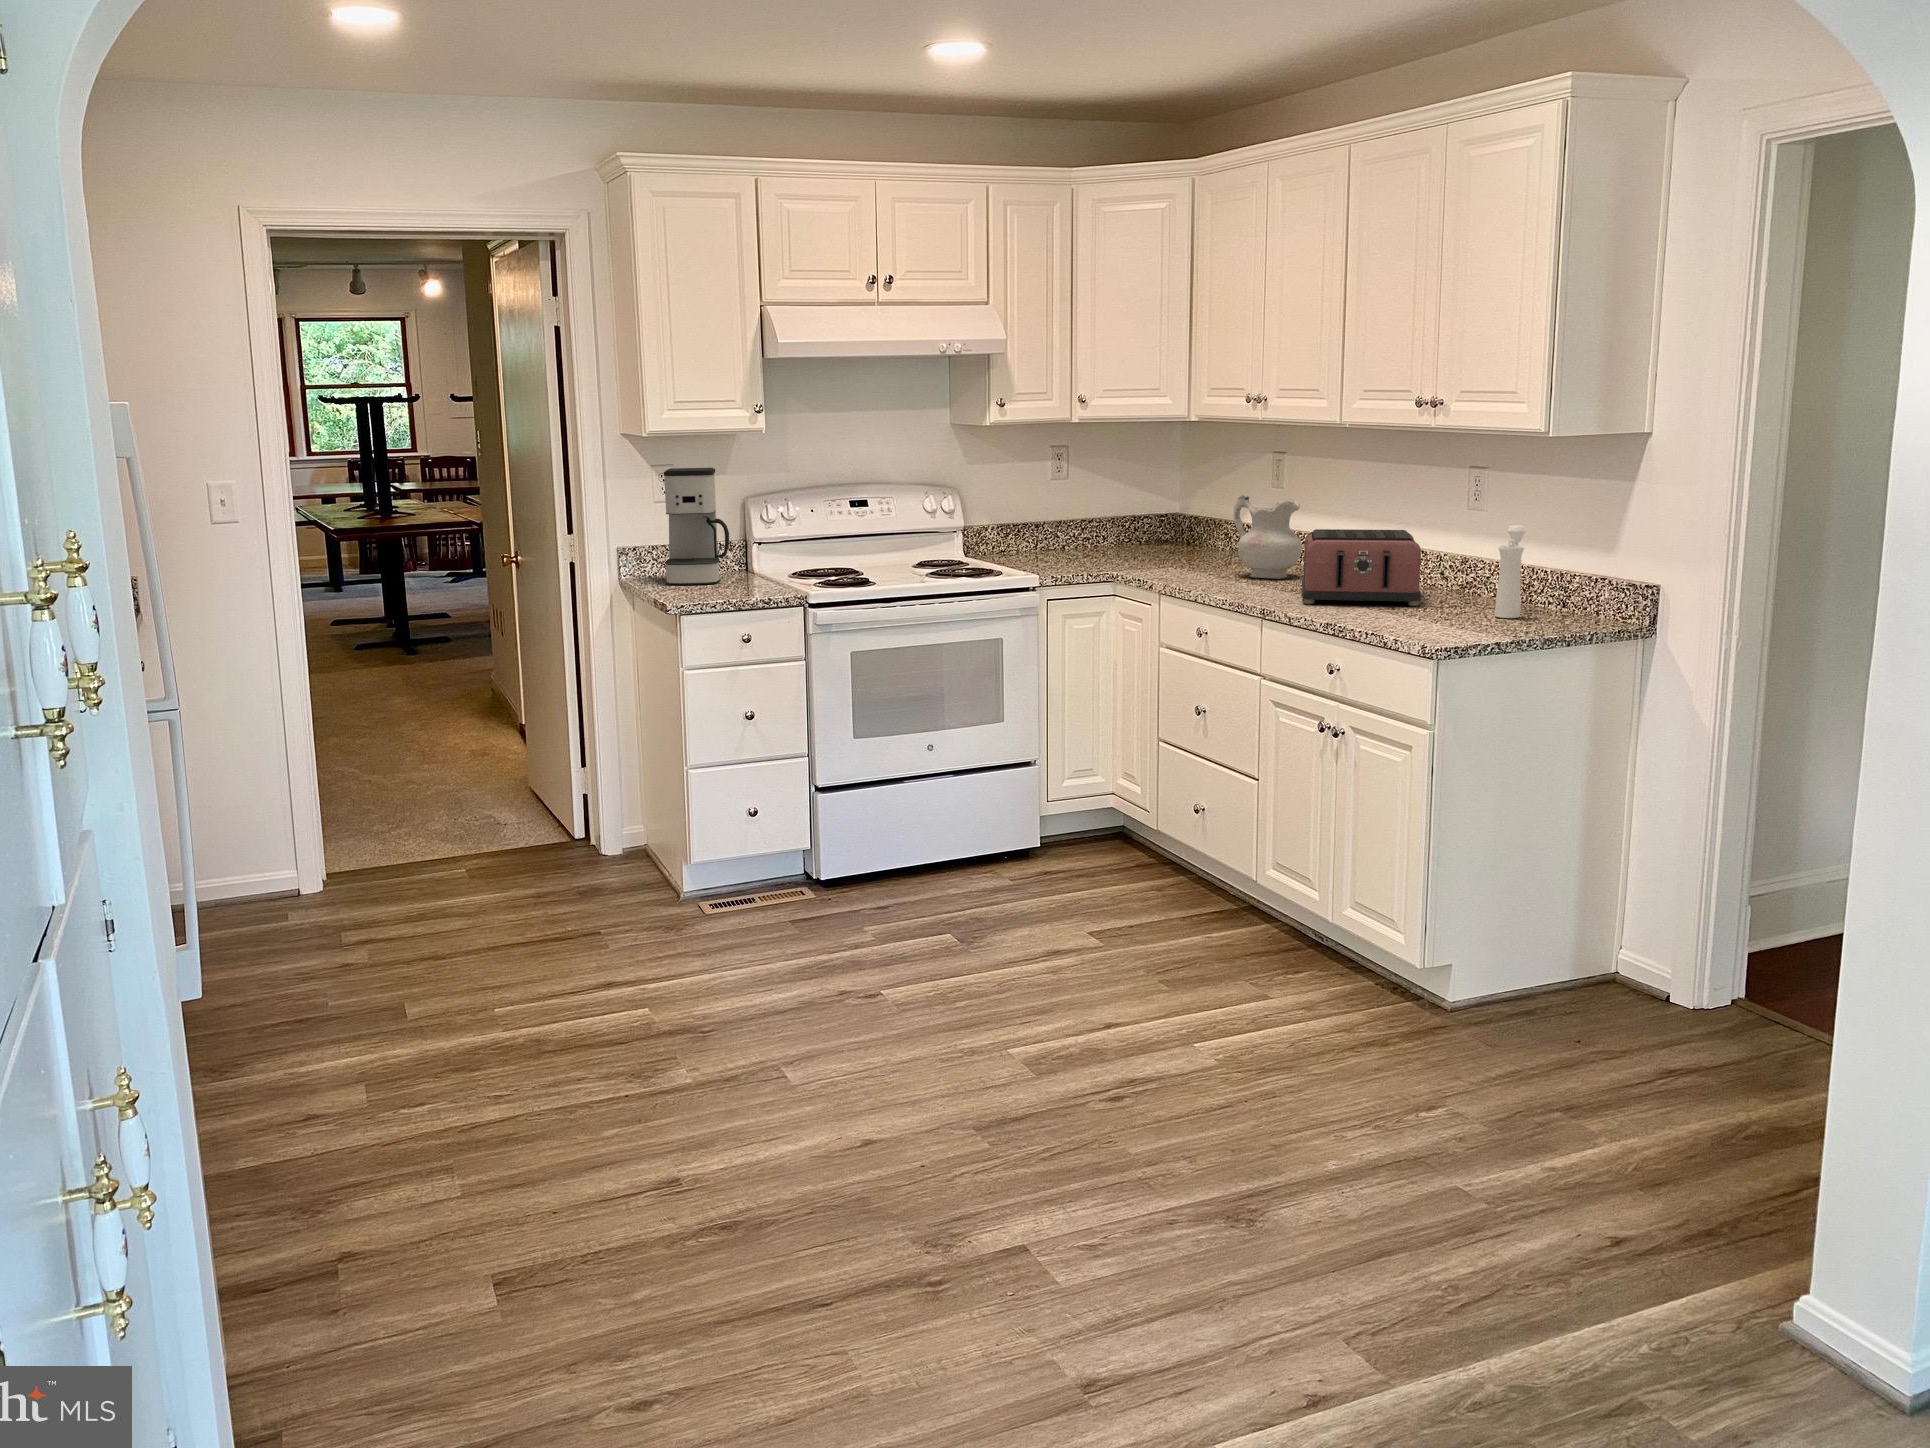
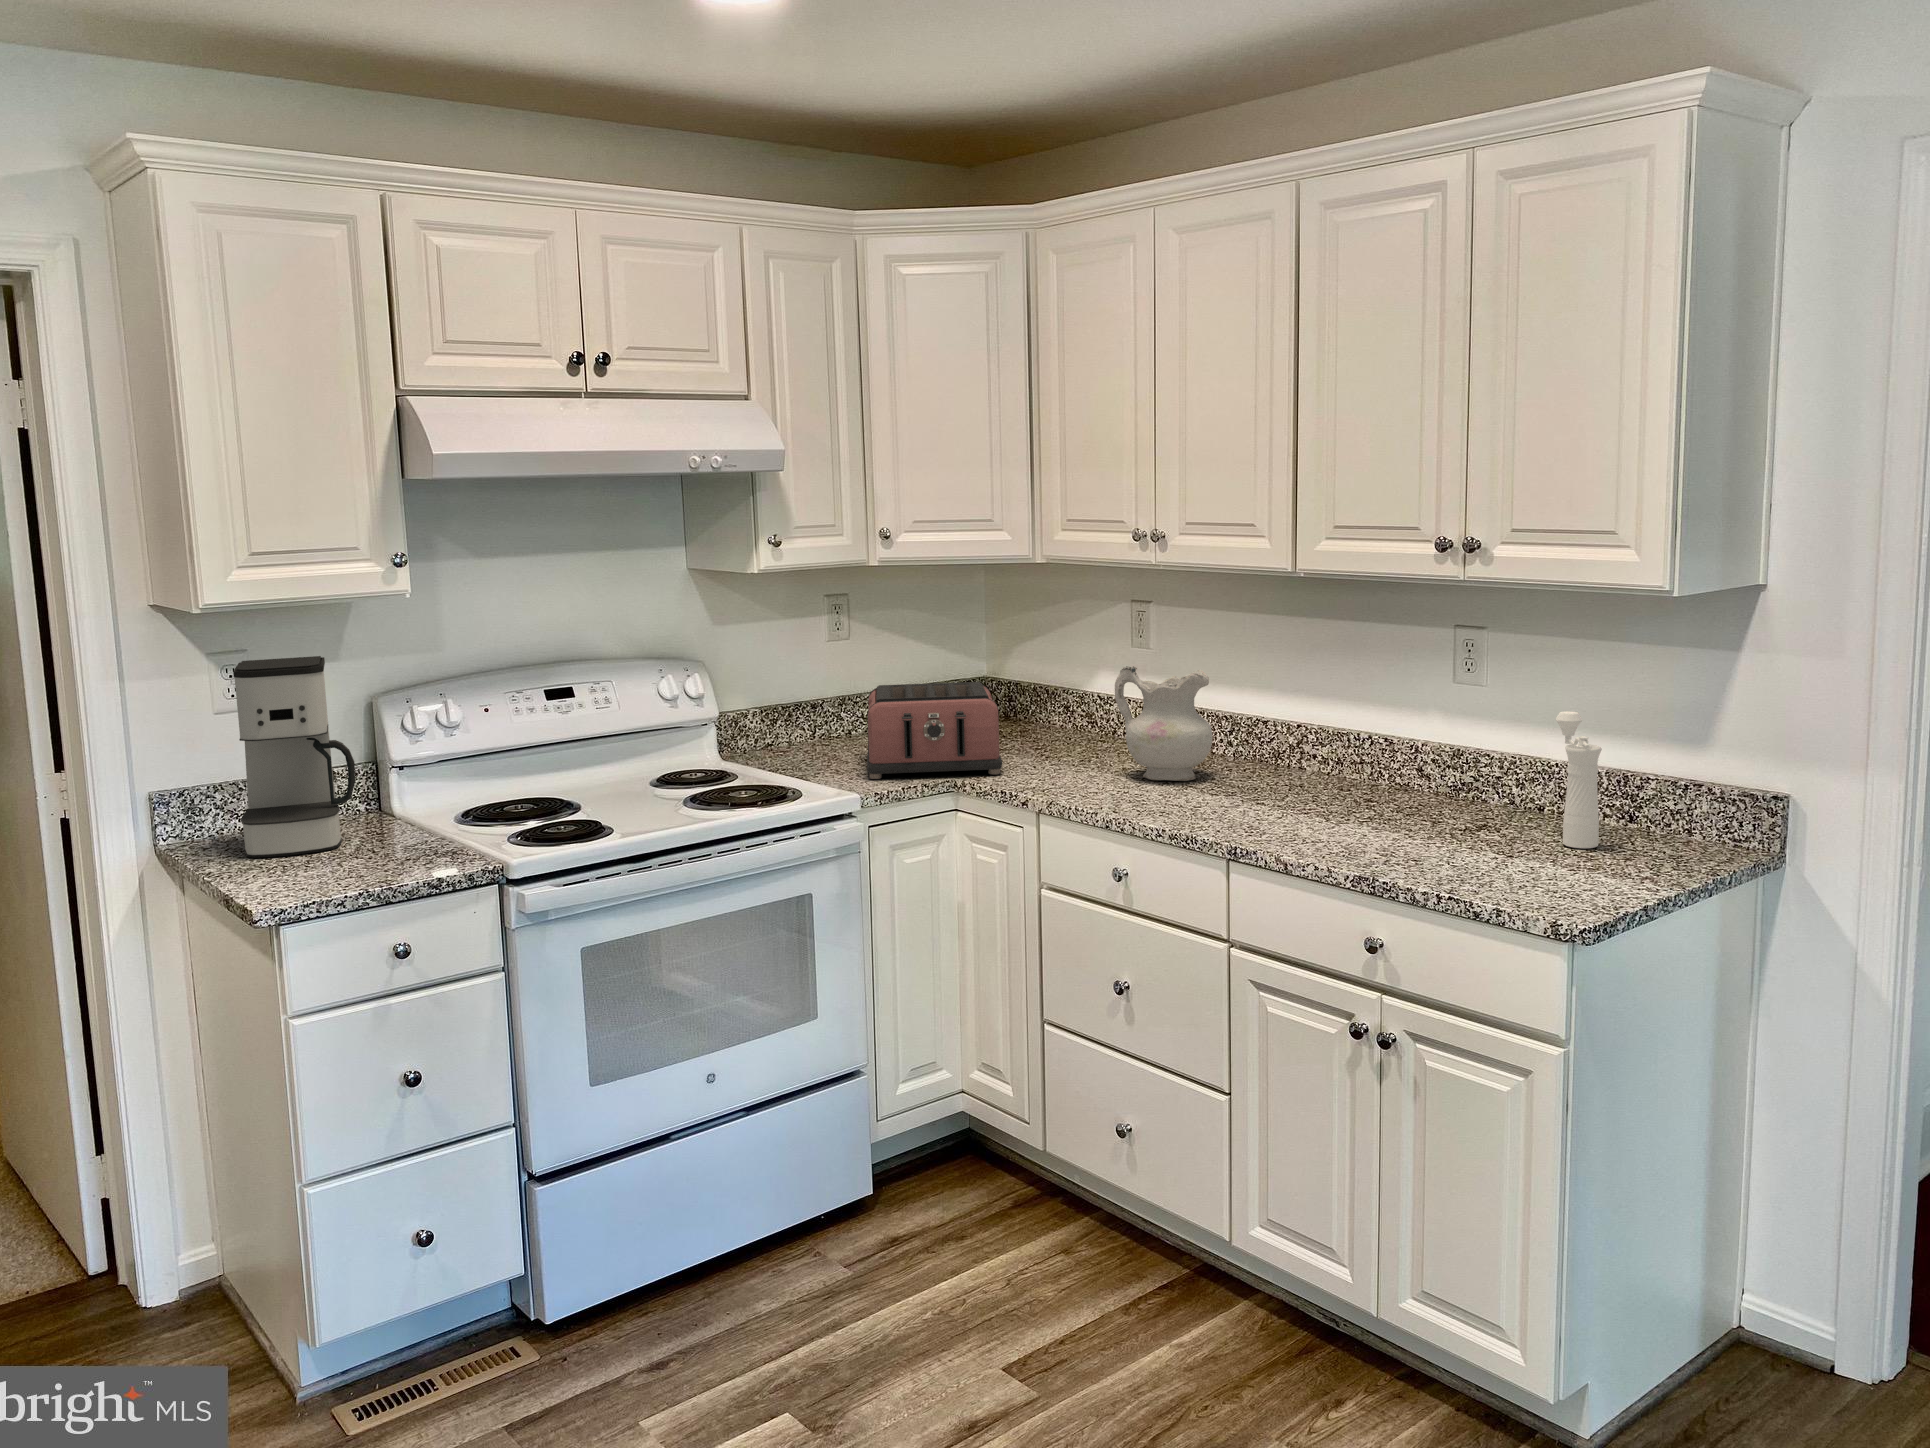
toaster: present [1302,529,1421,606] -> present [867,682,1002,779]

